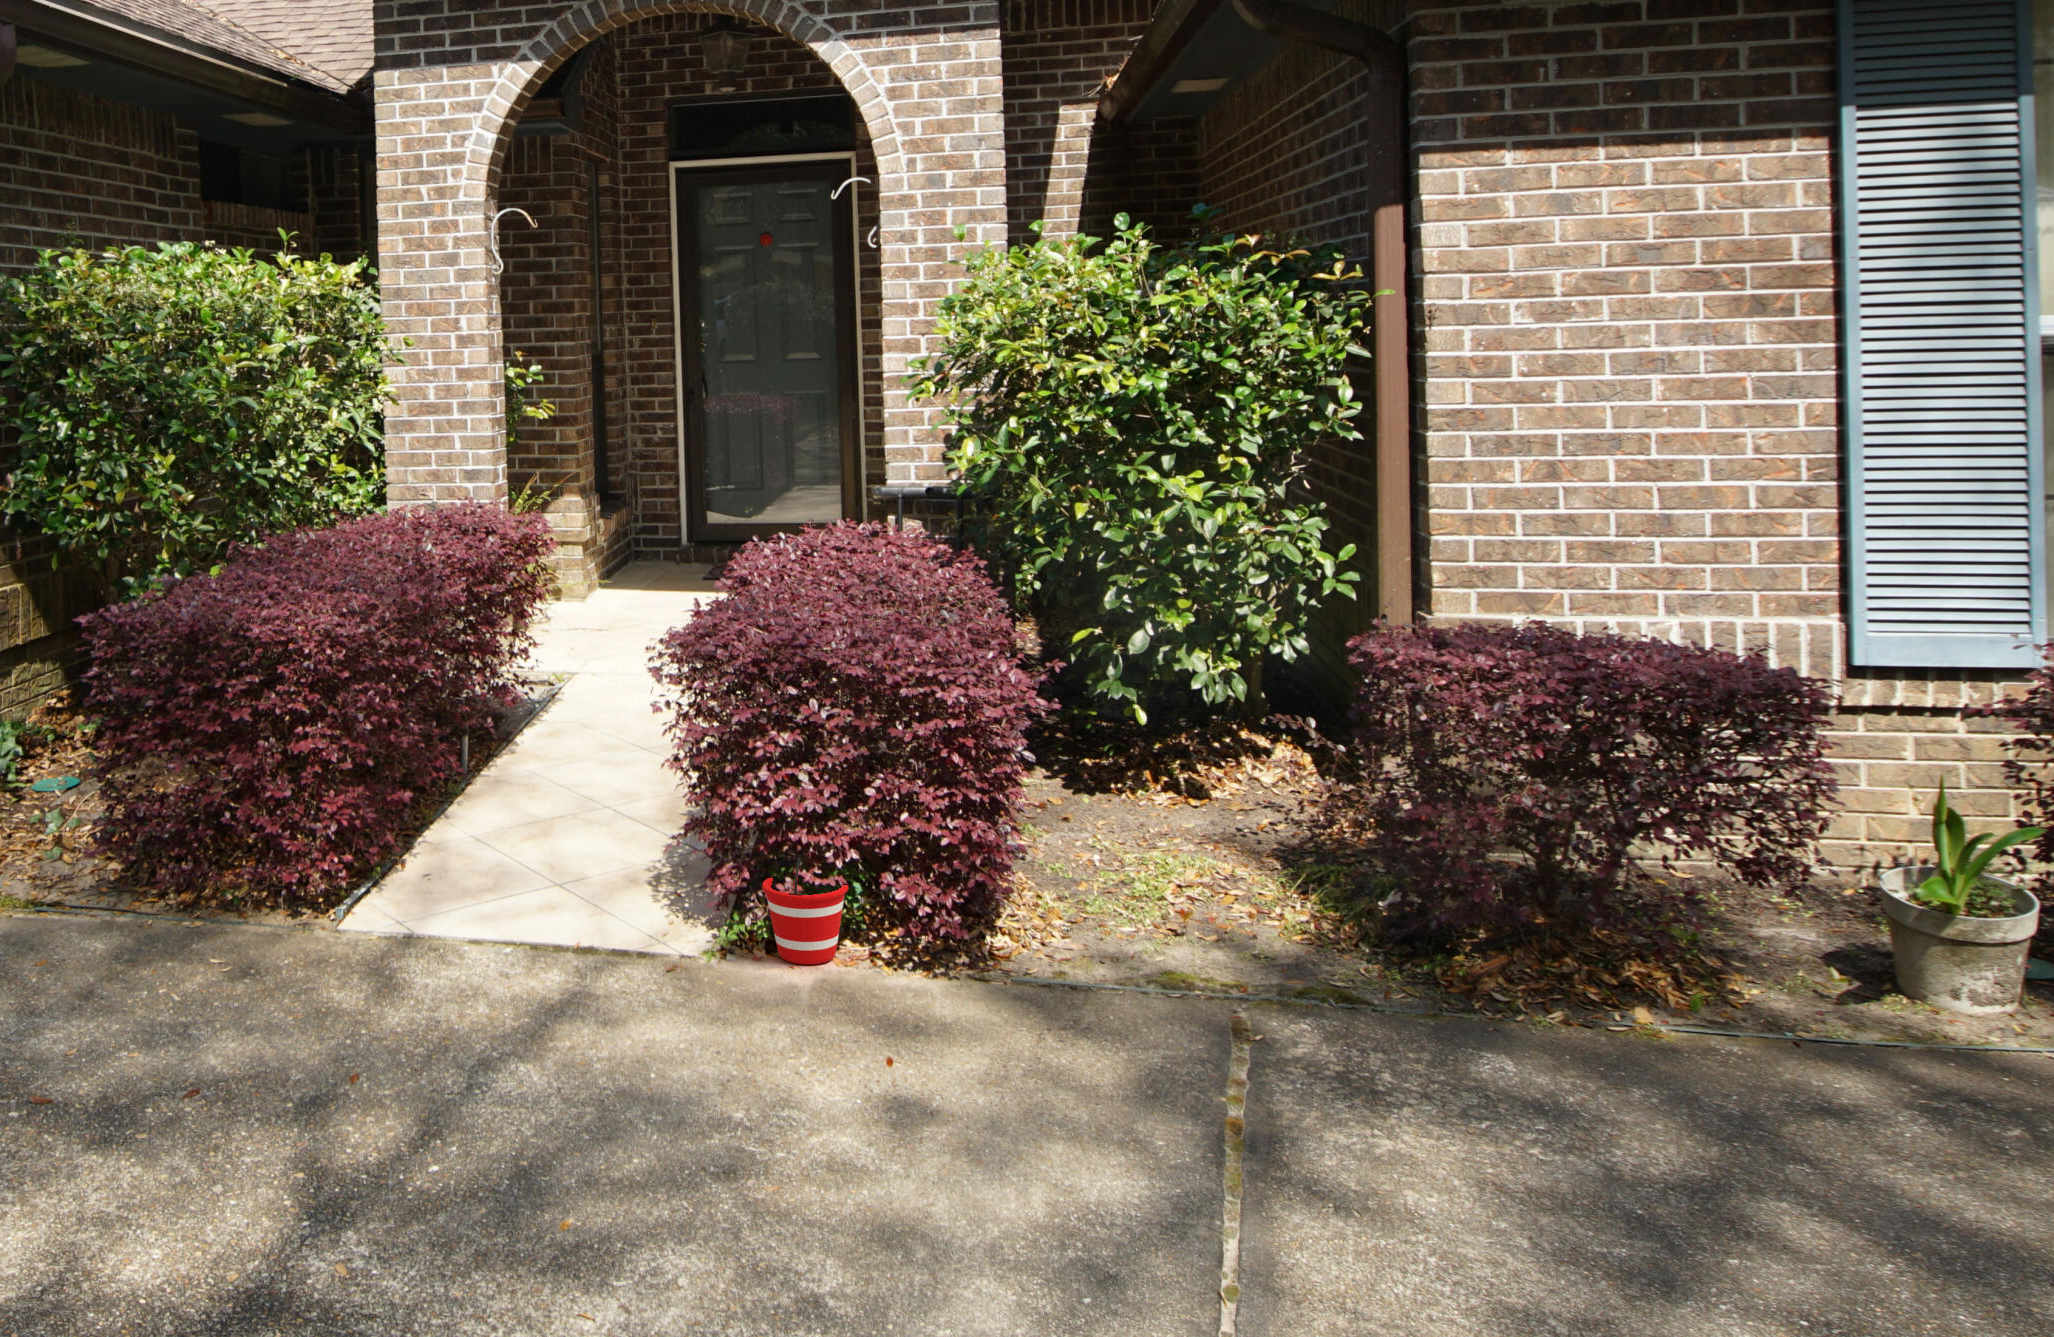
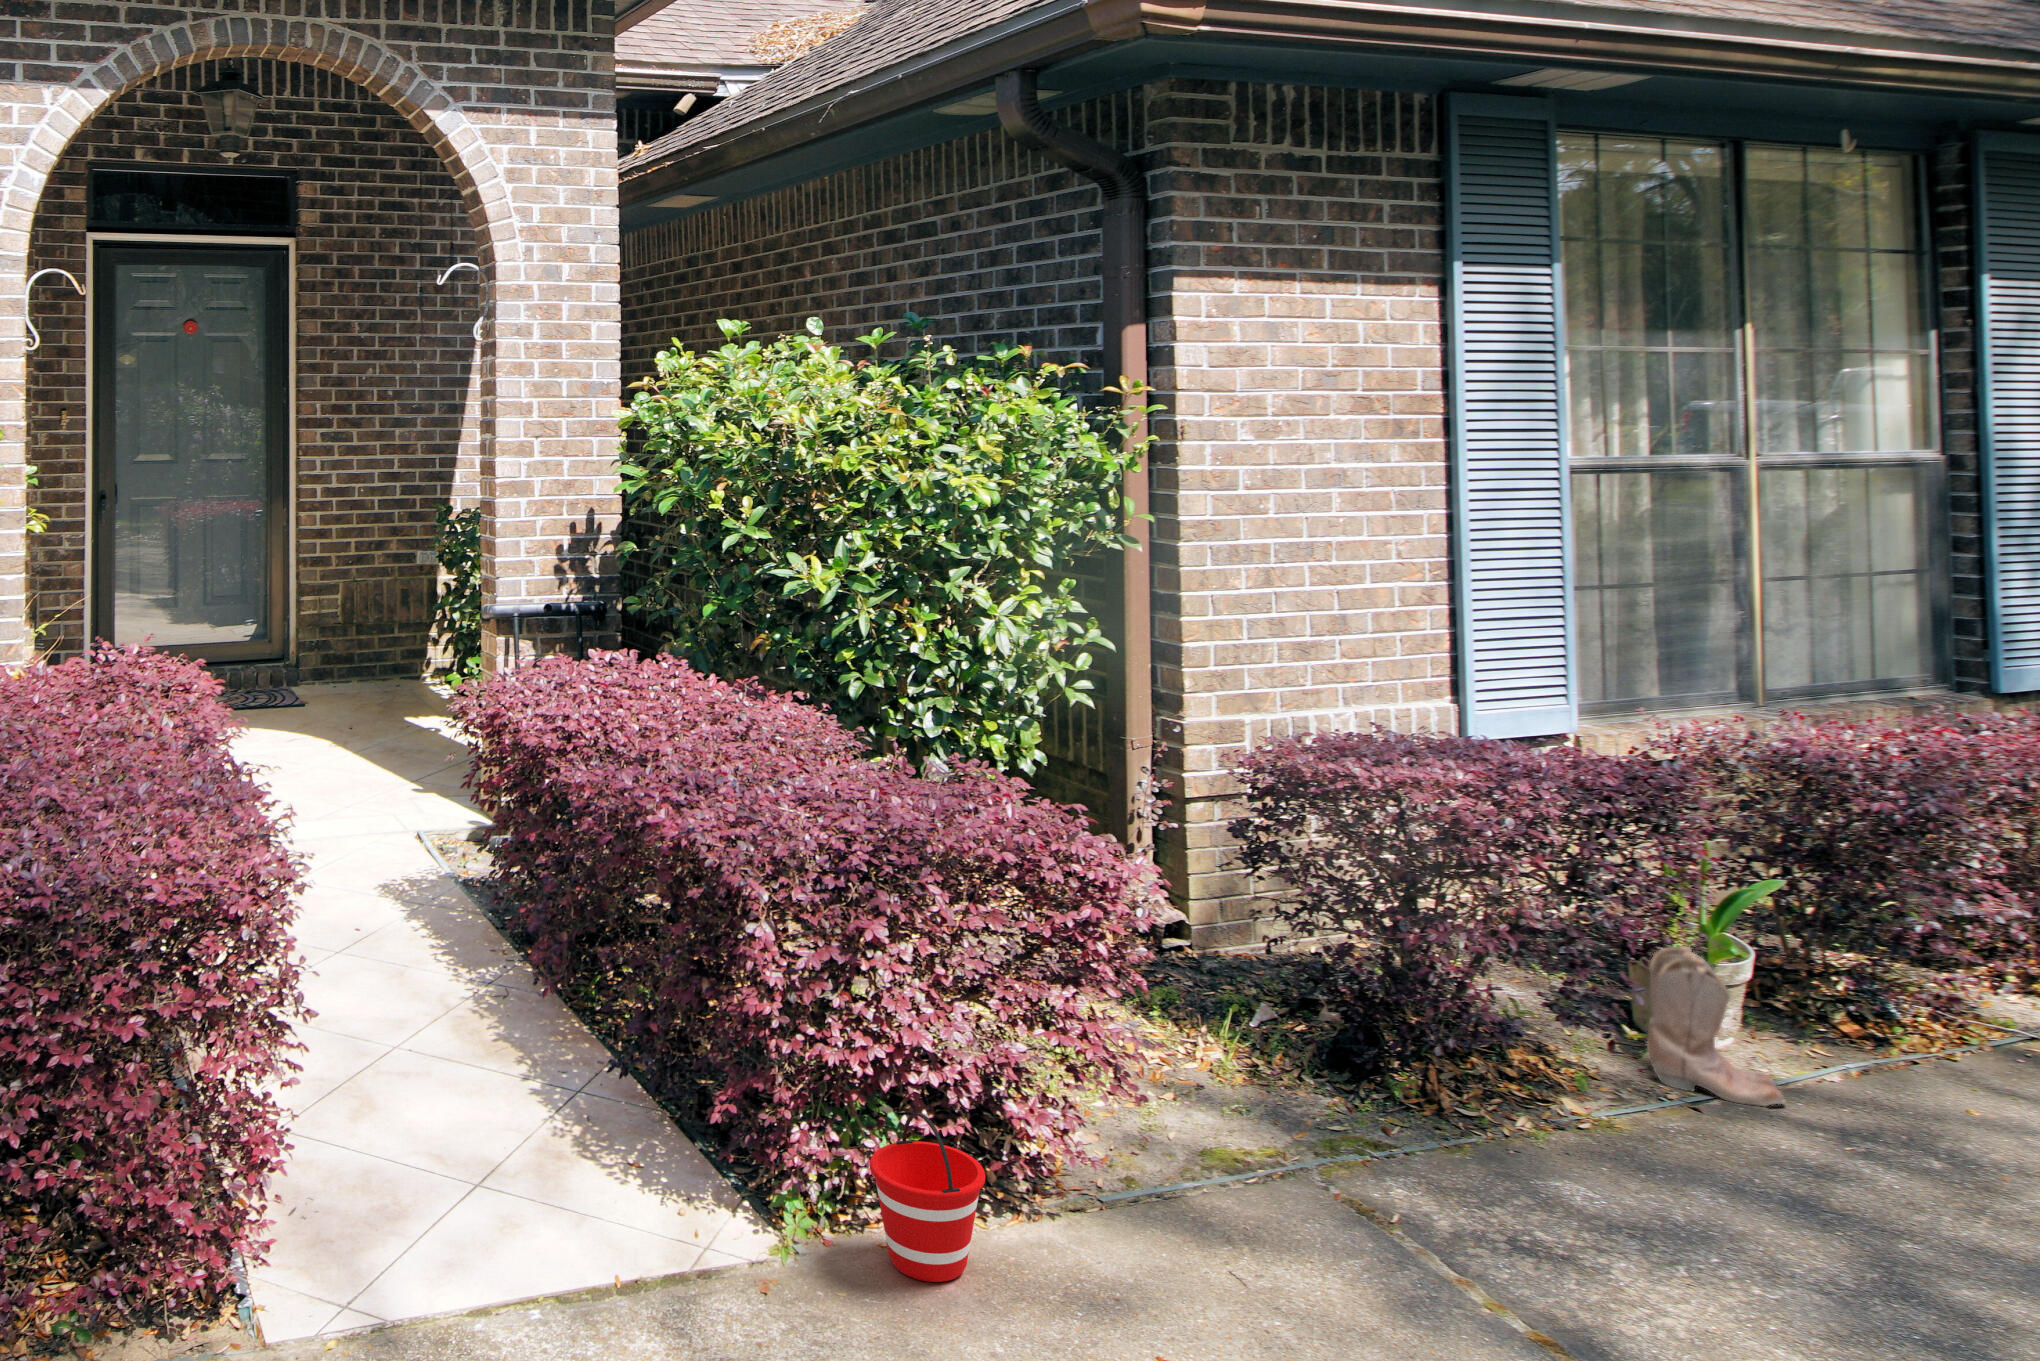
boots: none [1784,866,1930,1032] -> present [1647,946,1785,1106]

